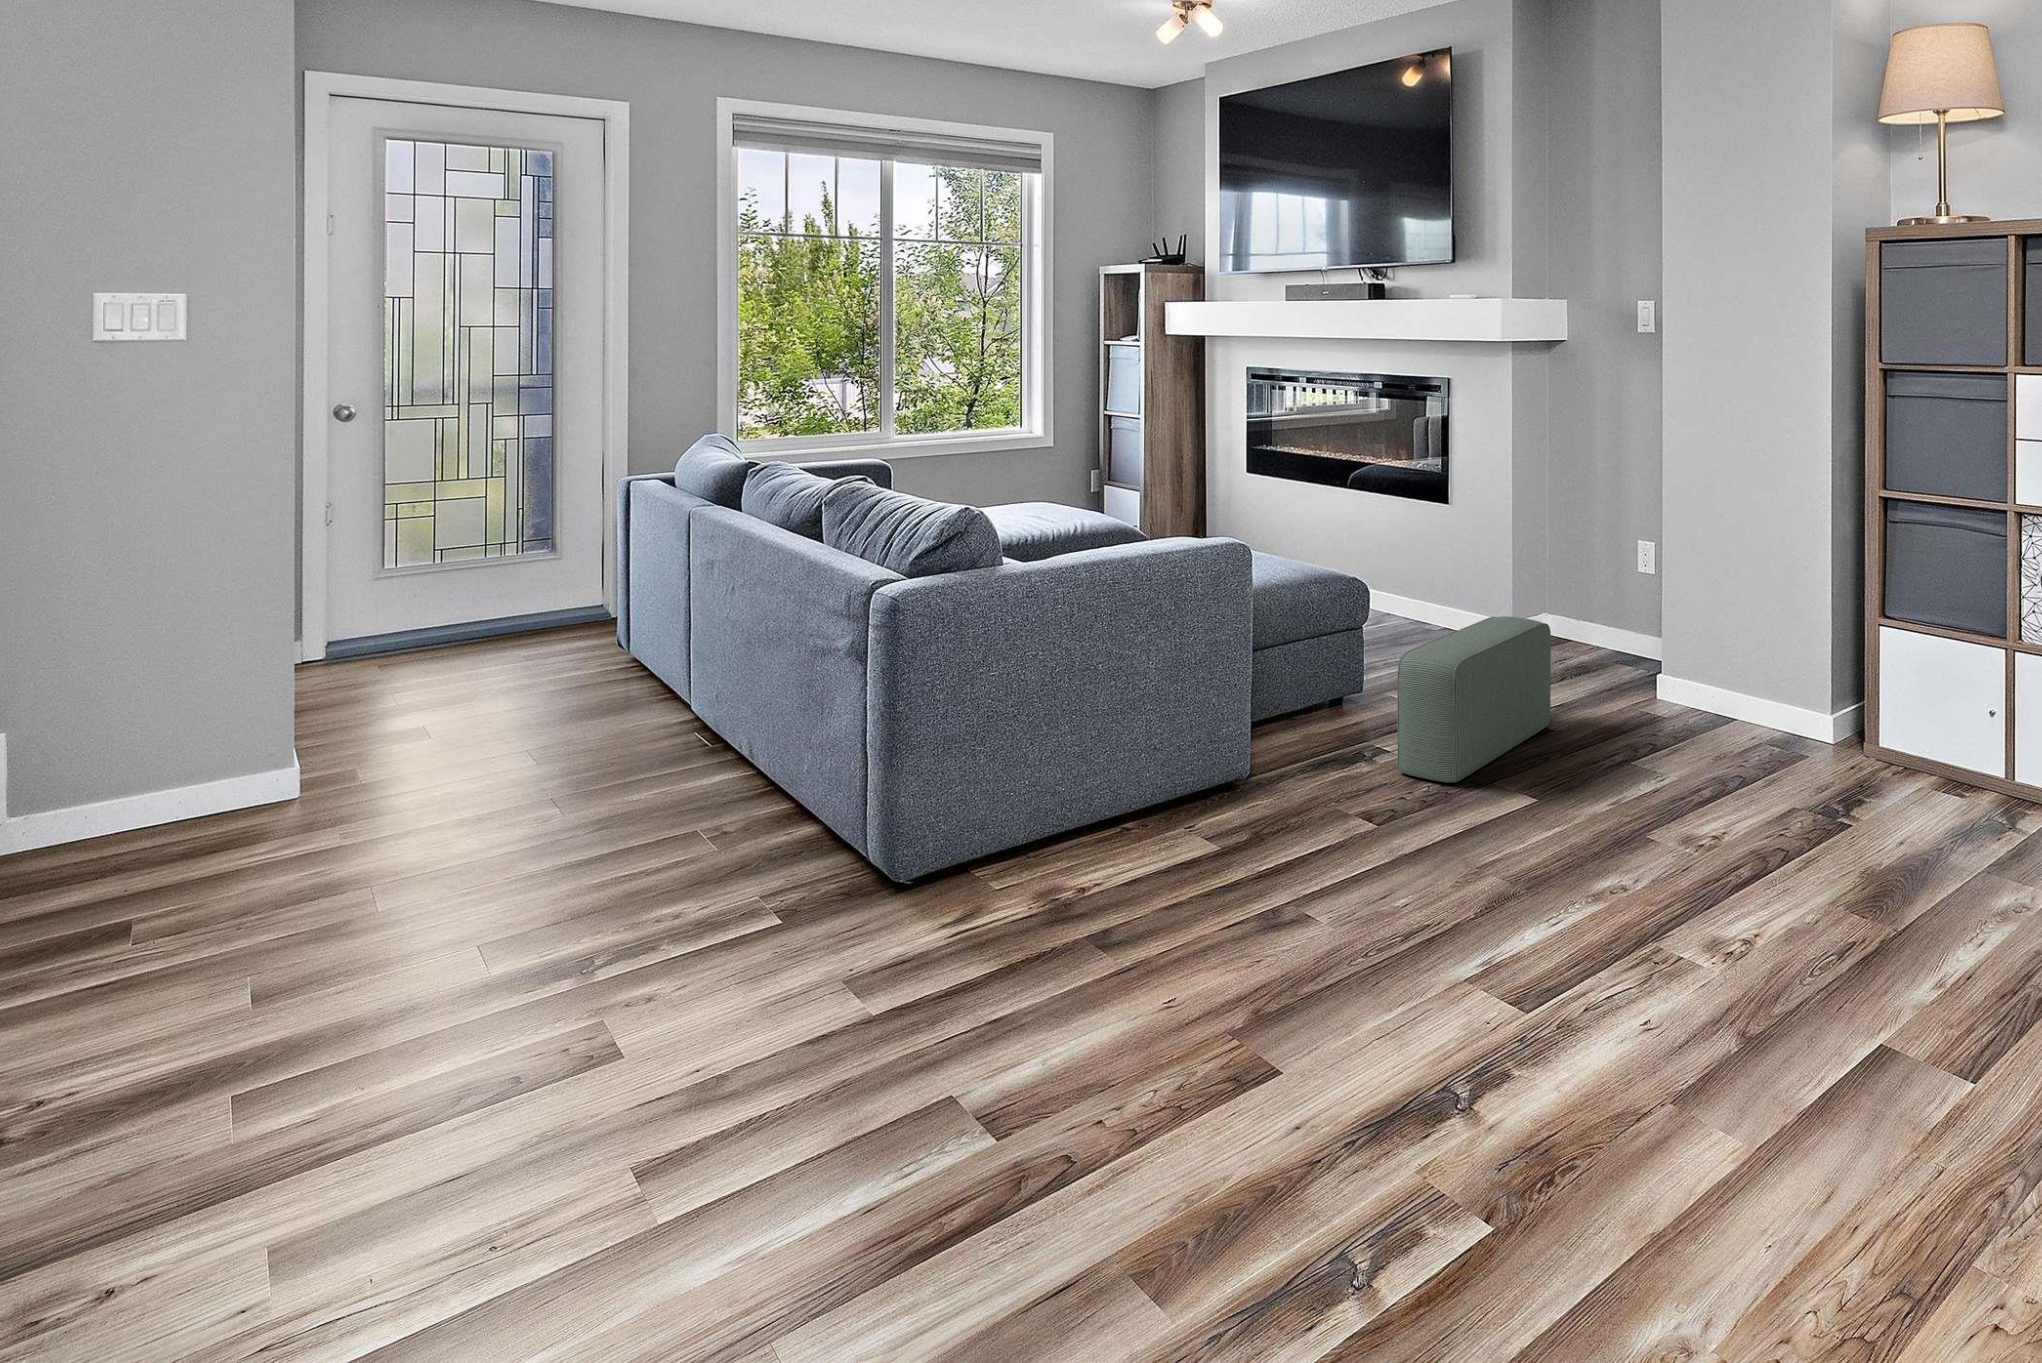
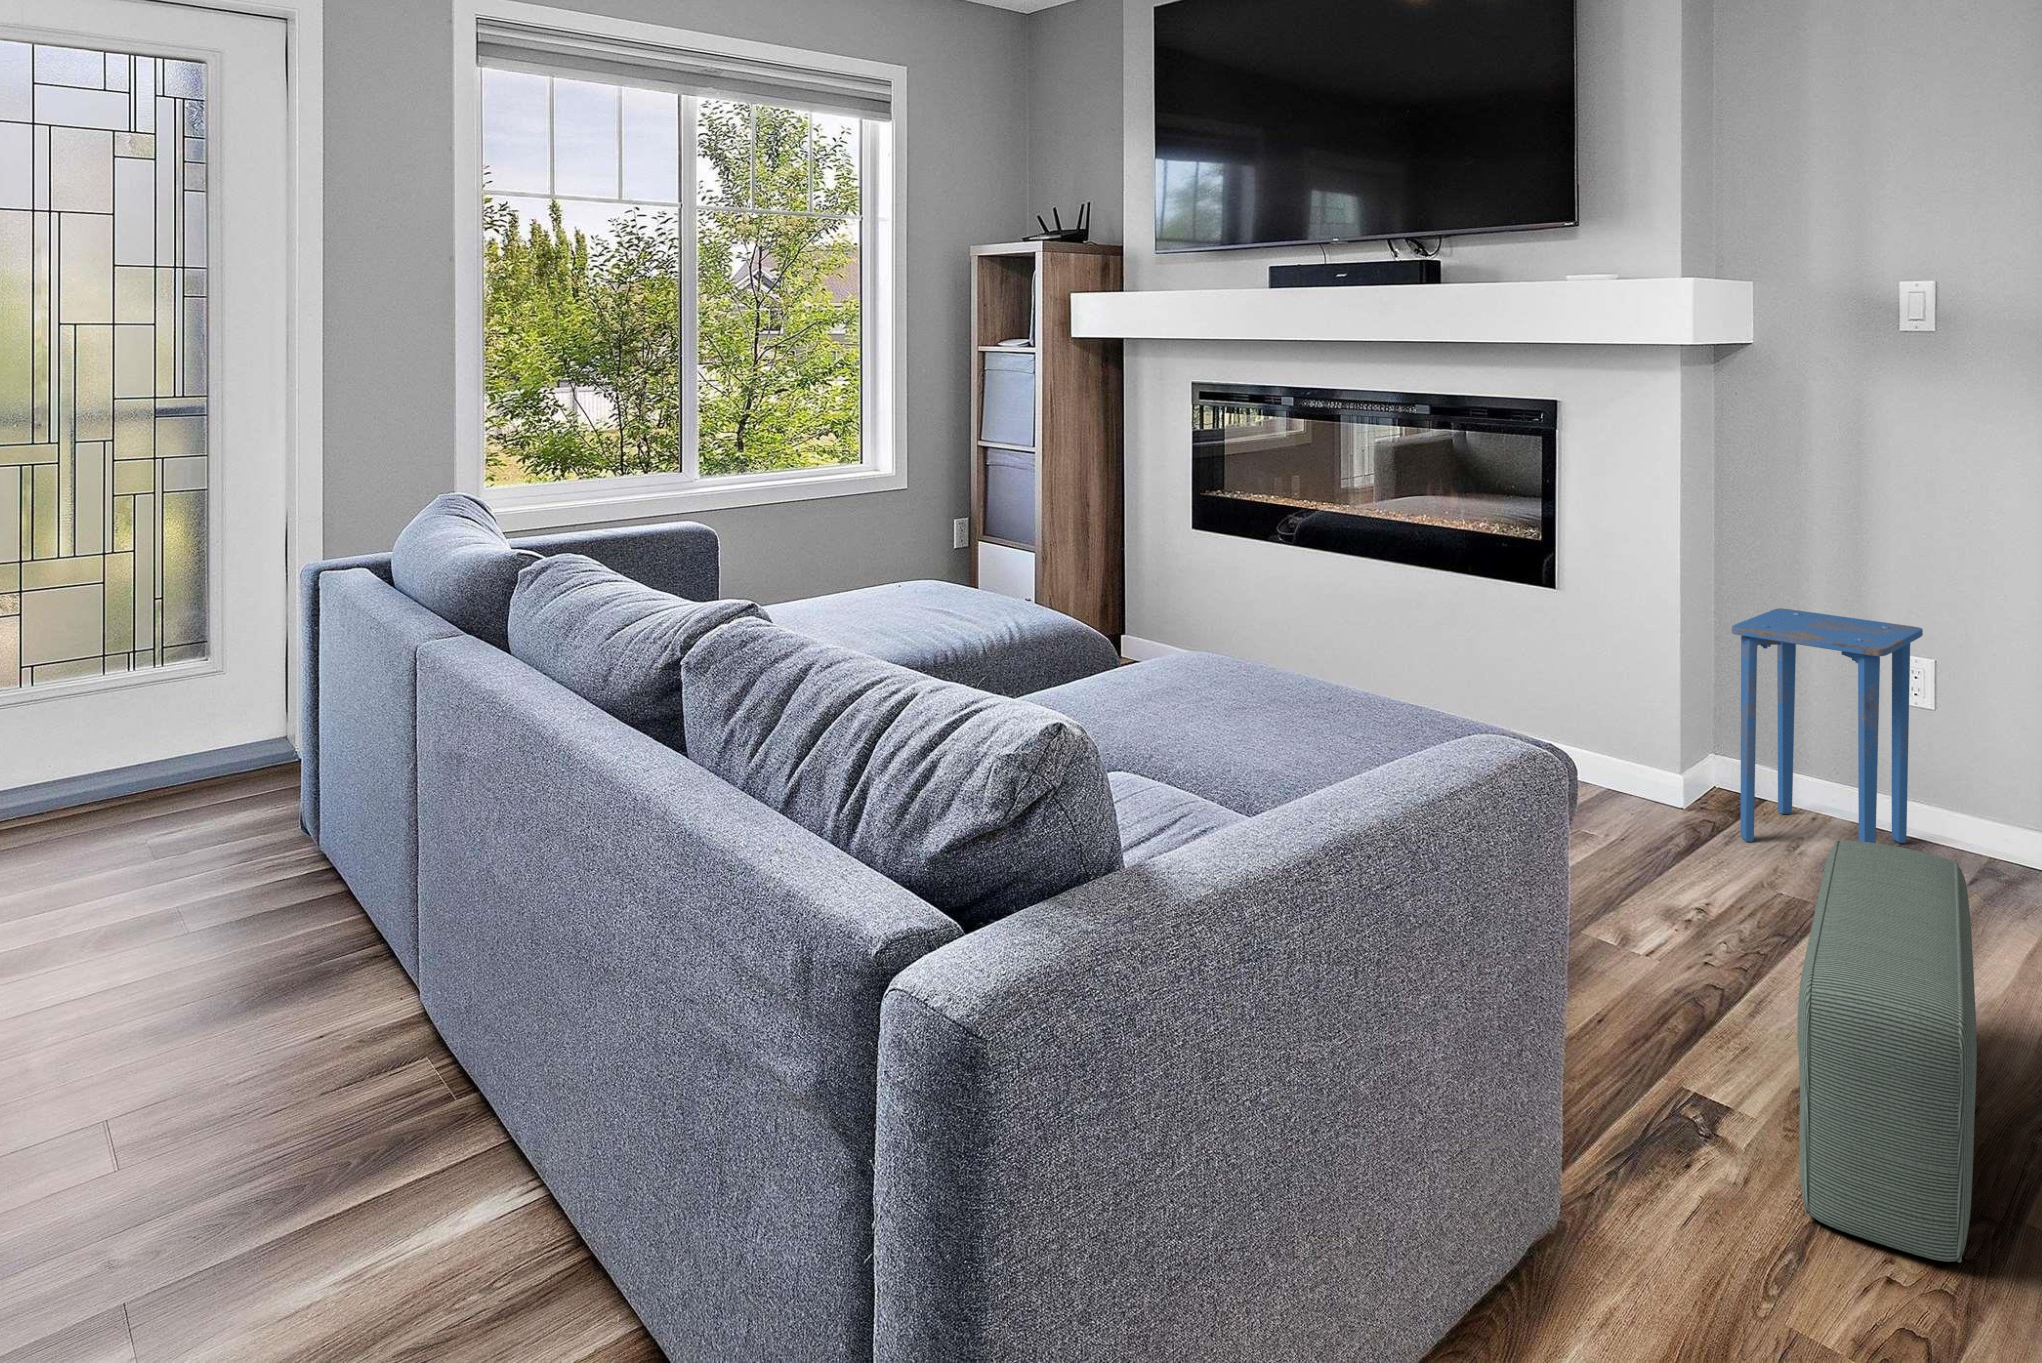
side table: none [1527,511,1645,665] -> present [1732,608,1923,843]

